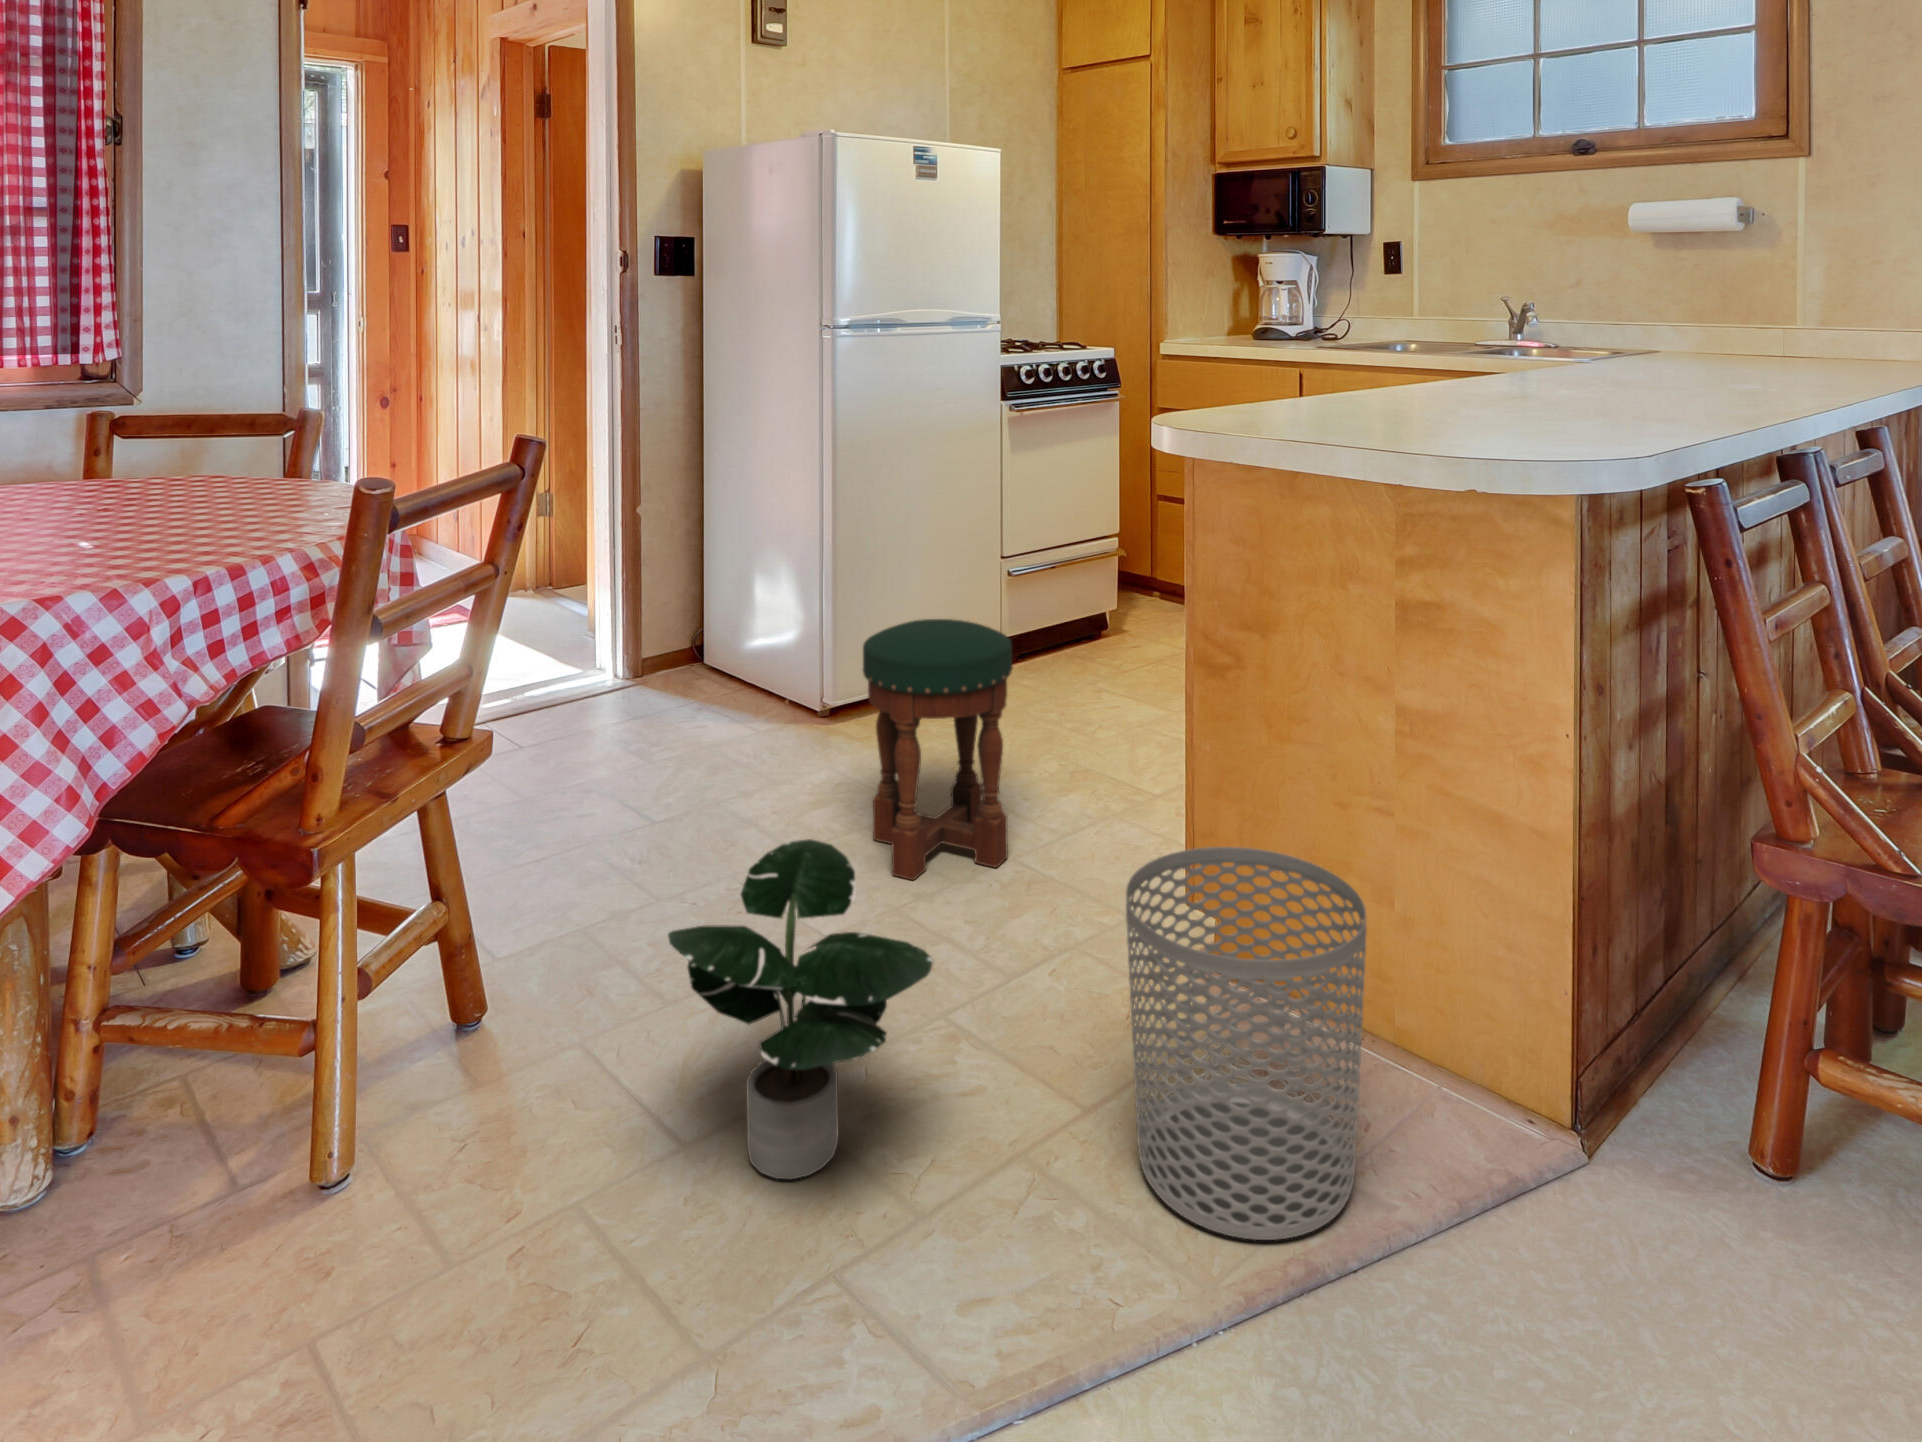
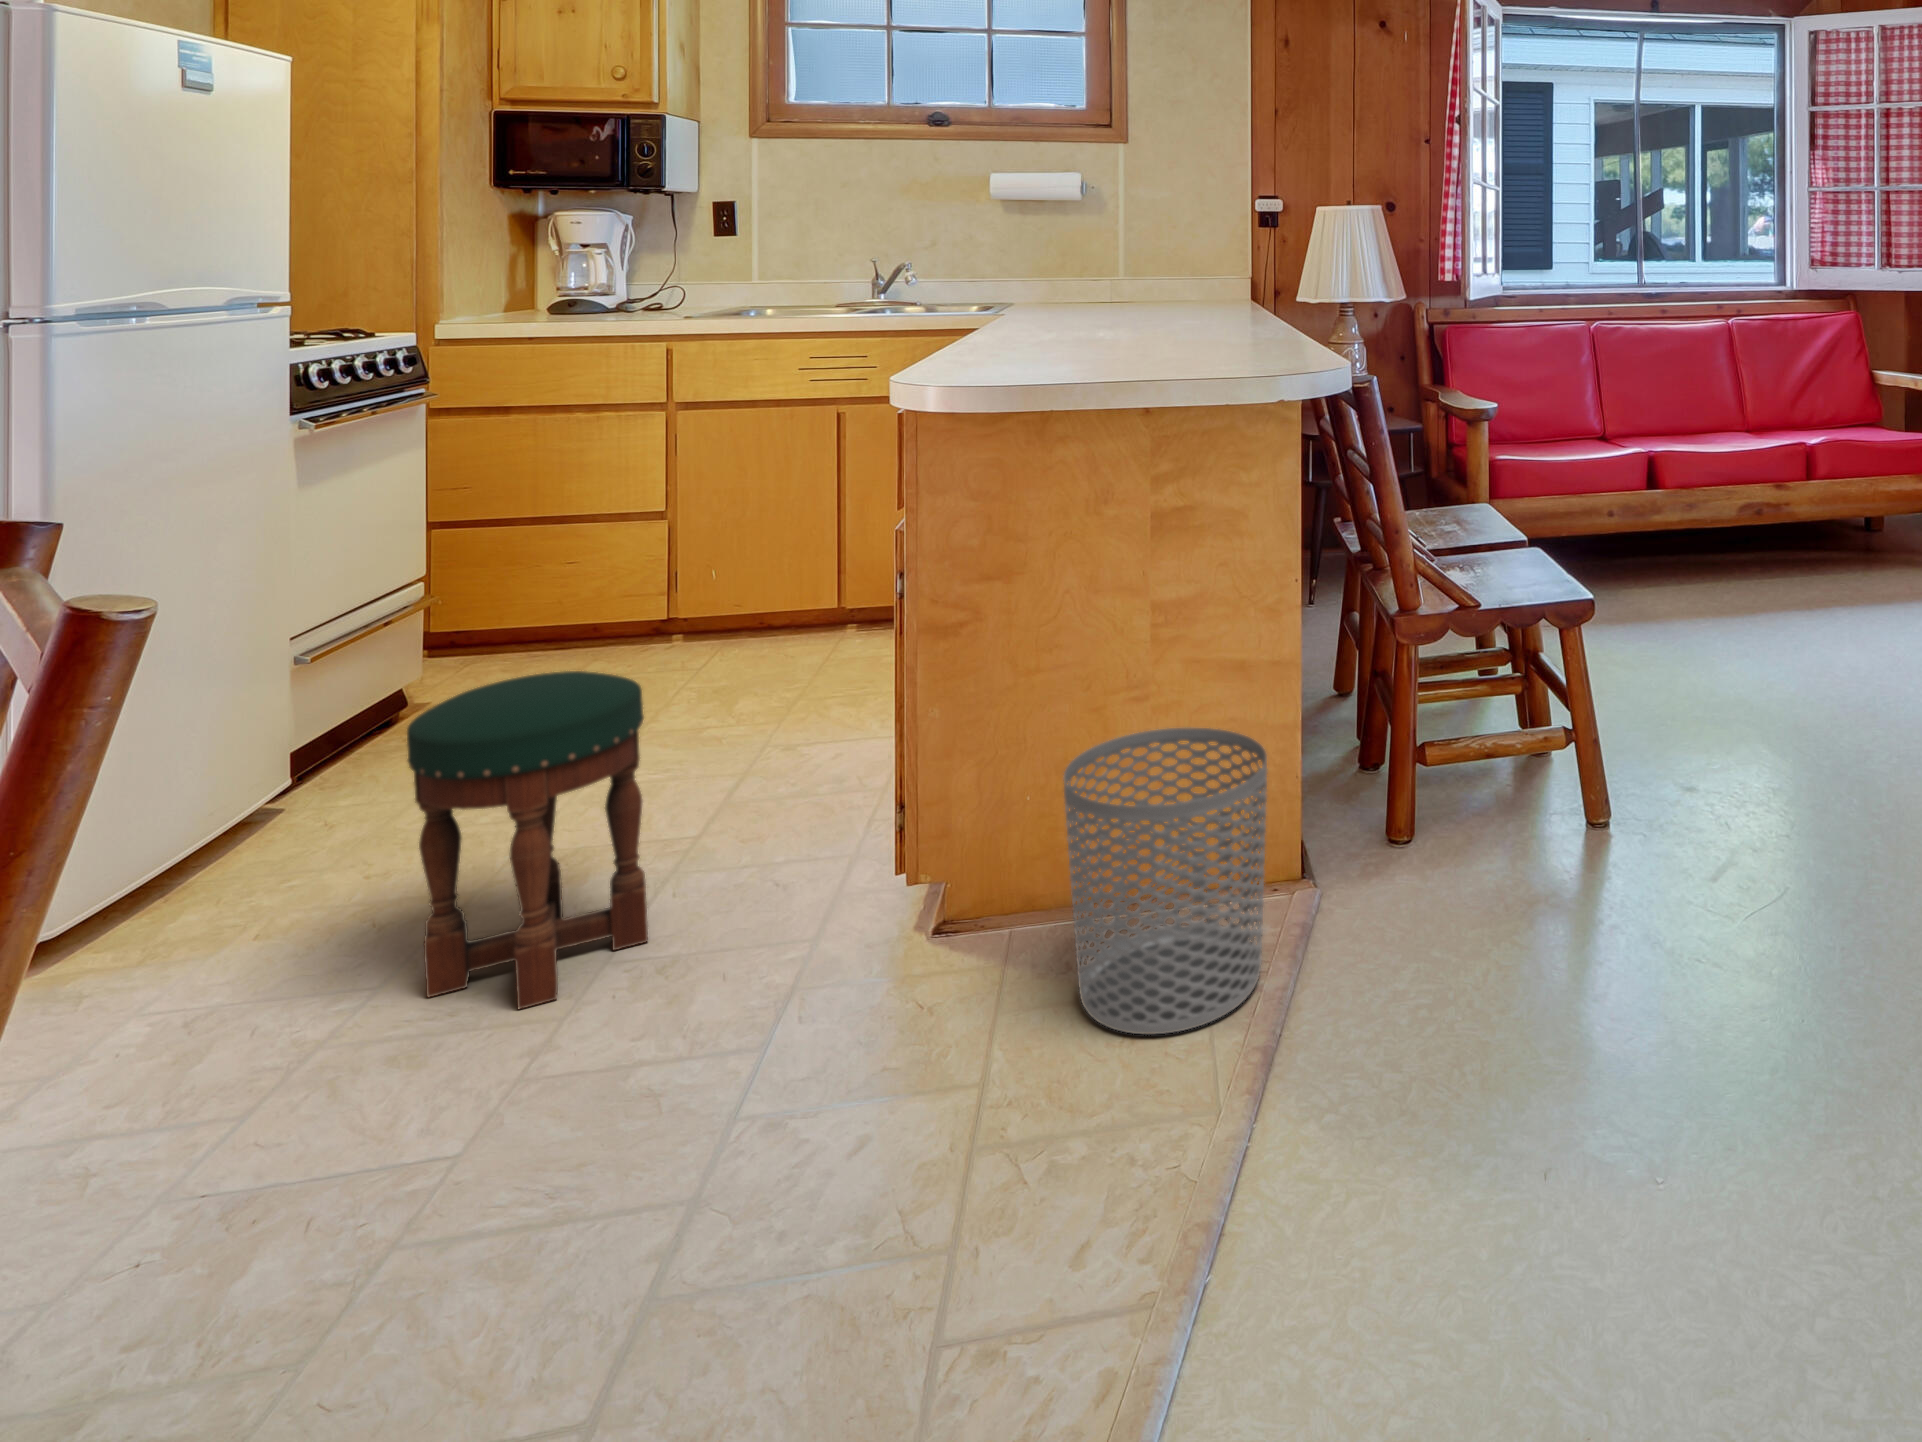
potted plant: present [668,839,933,1179] -> none [627,901,959,1263]

